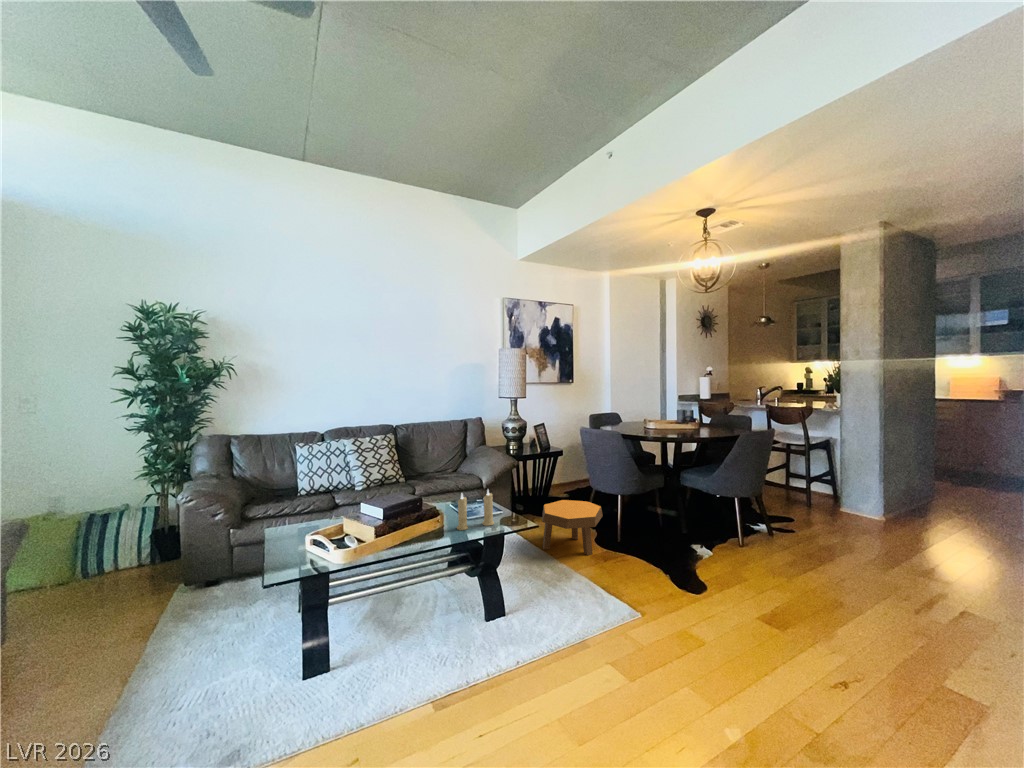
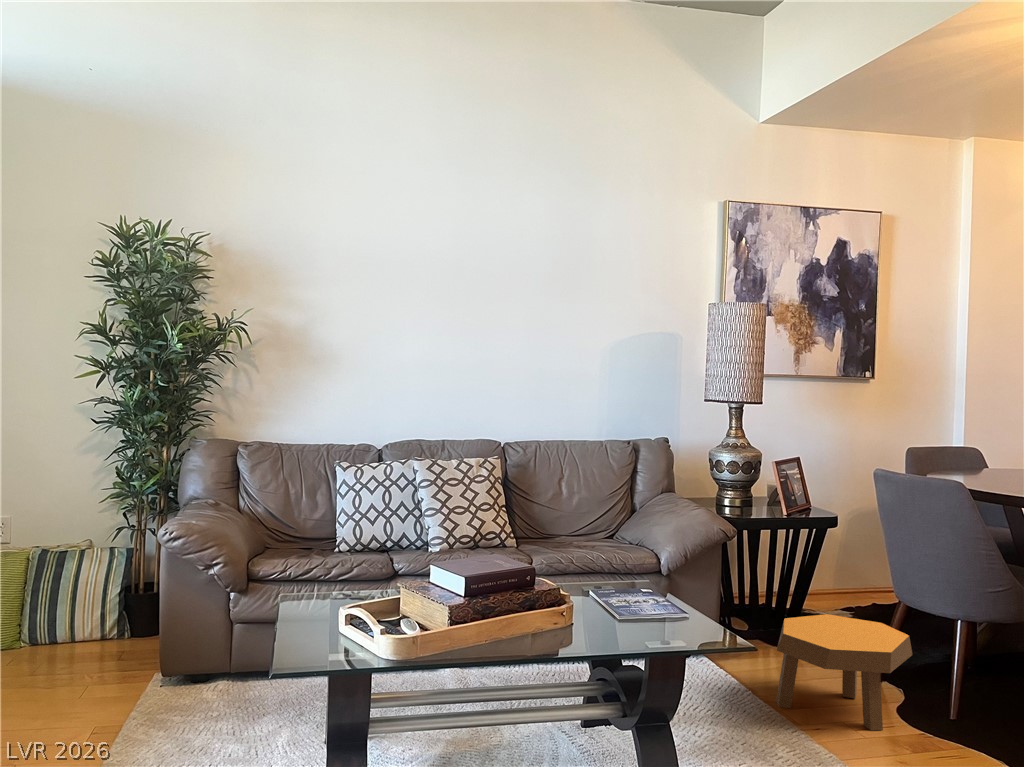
candle: present [457,490,494,530] -> none [595,561,668,635]

